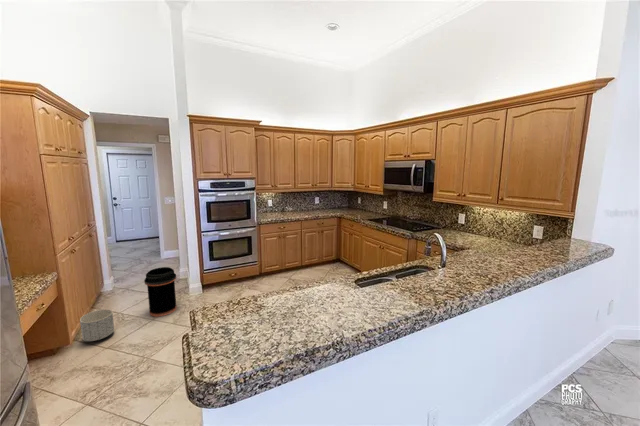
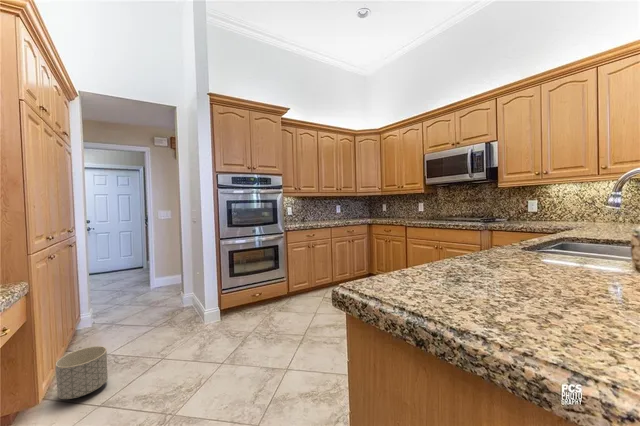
trash can: present [144,267,176,316] -> none [150,284,193,355]

